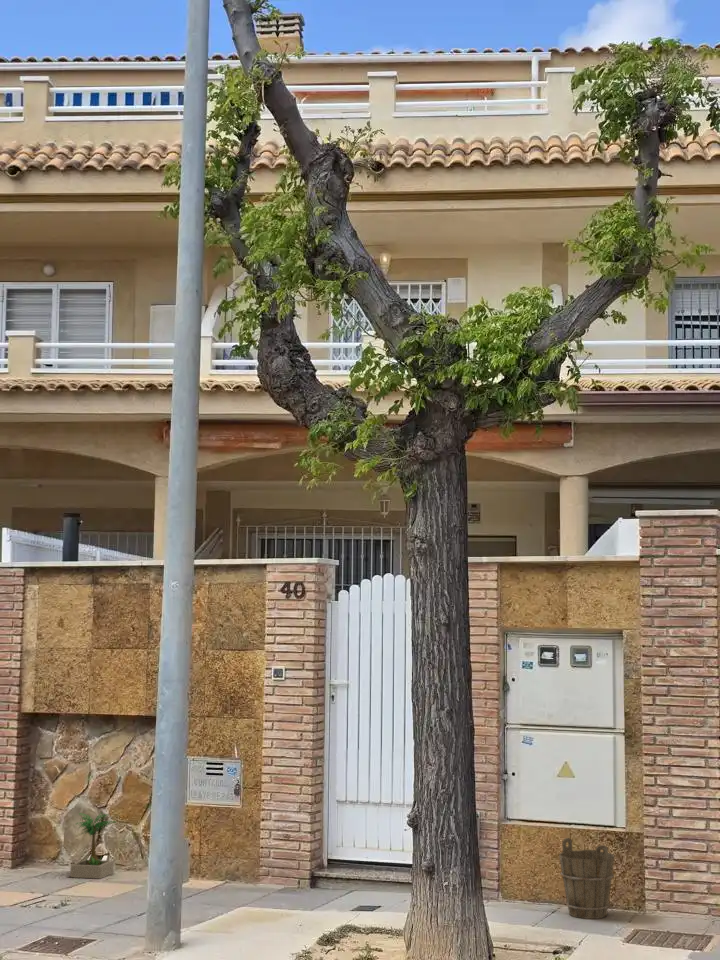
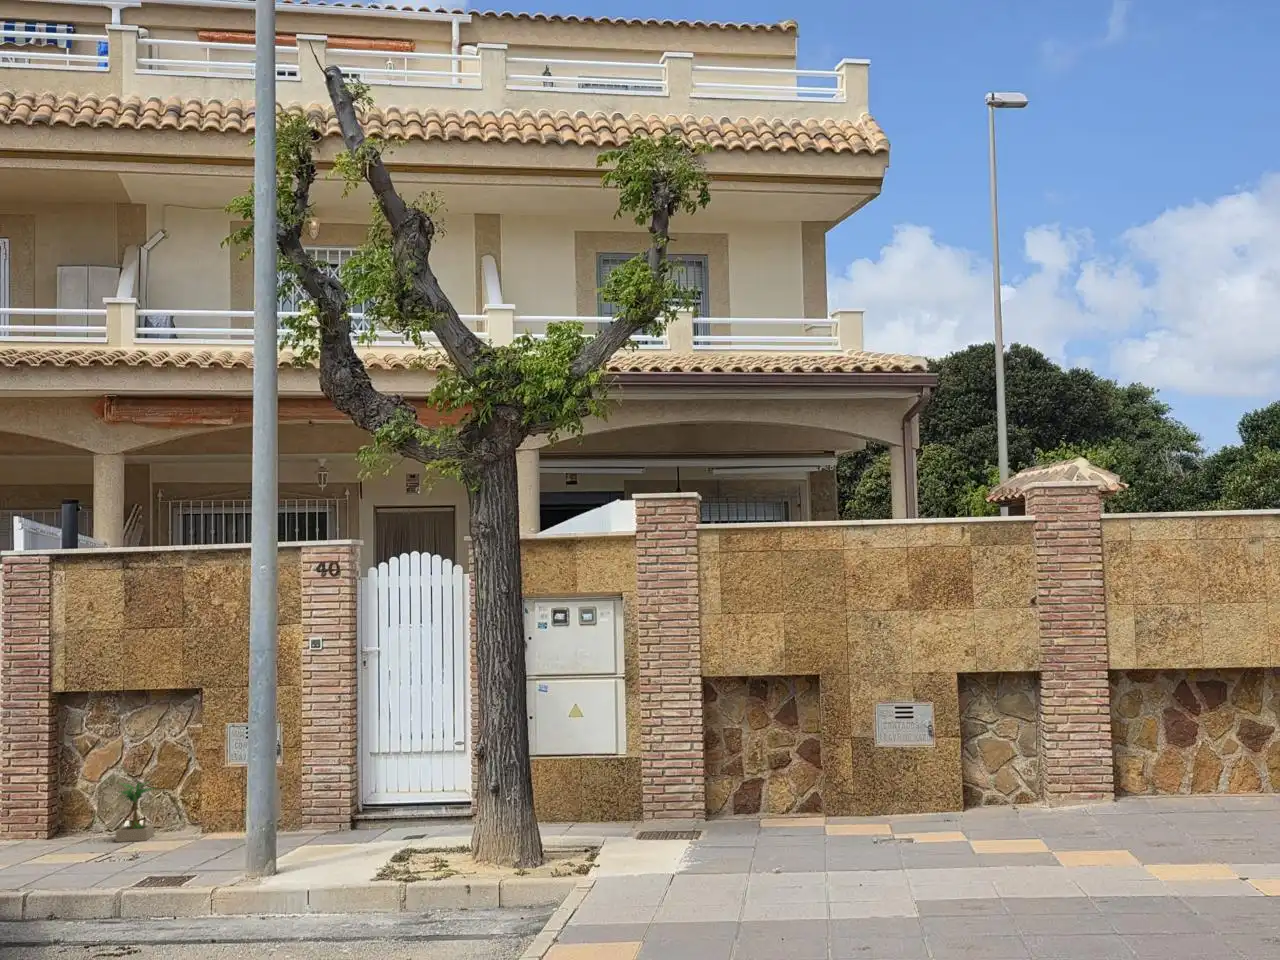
bucket: present [559,838,614,919] -> none [574,766,619,829]

